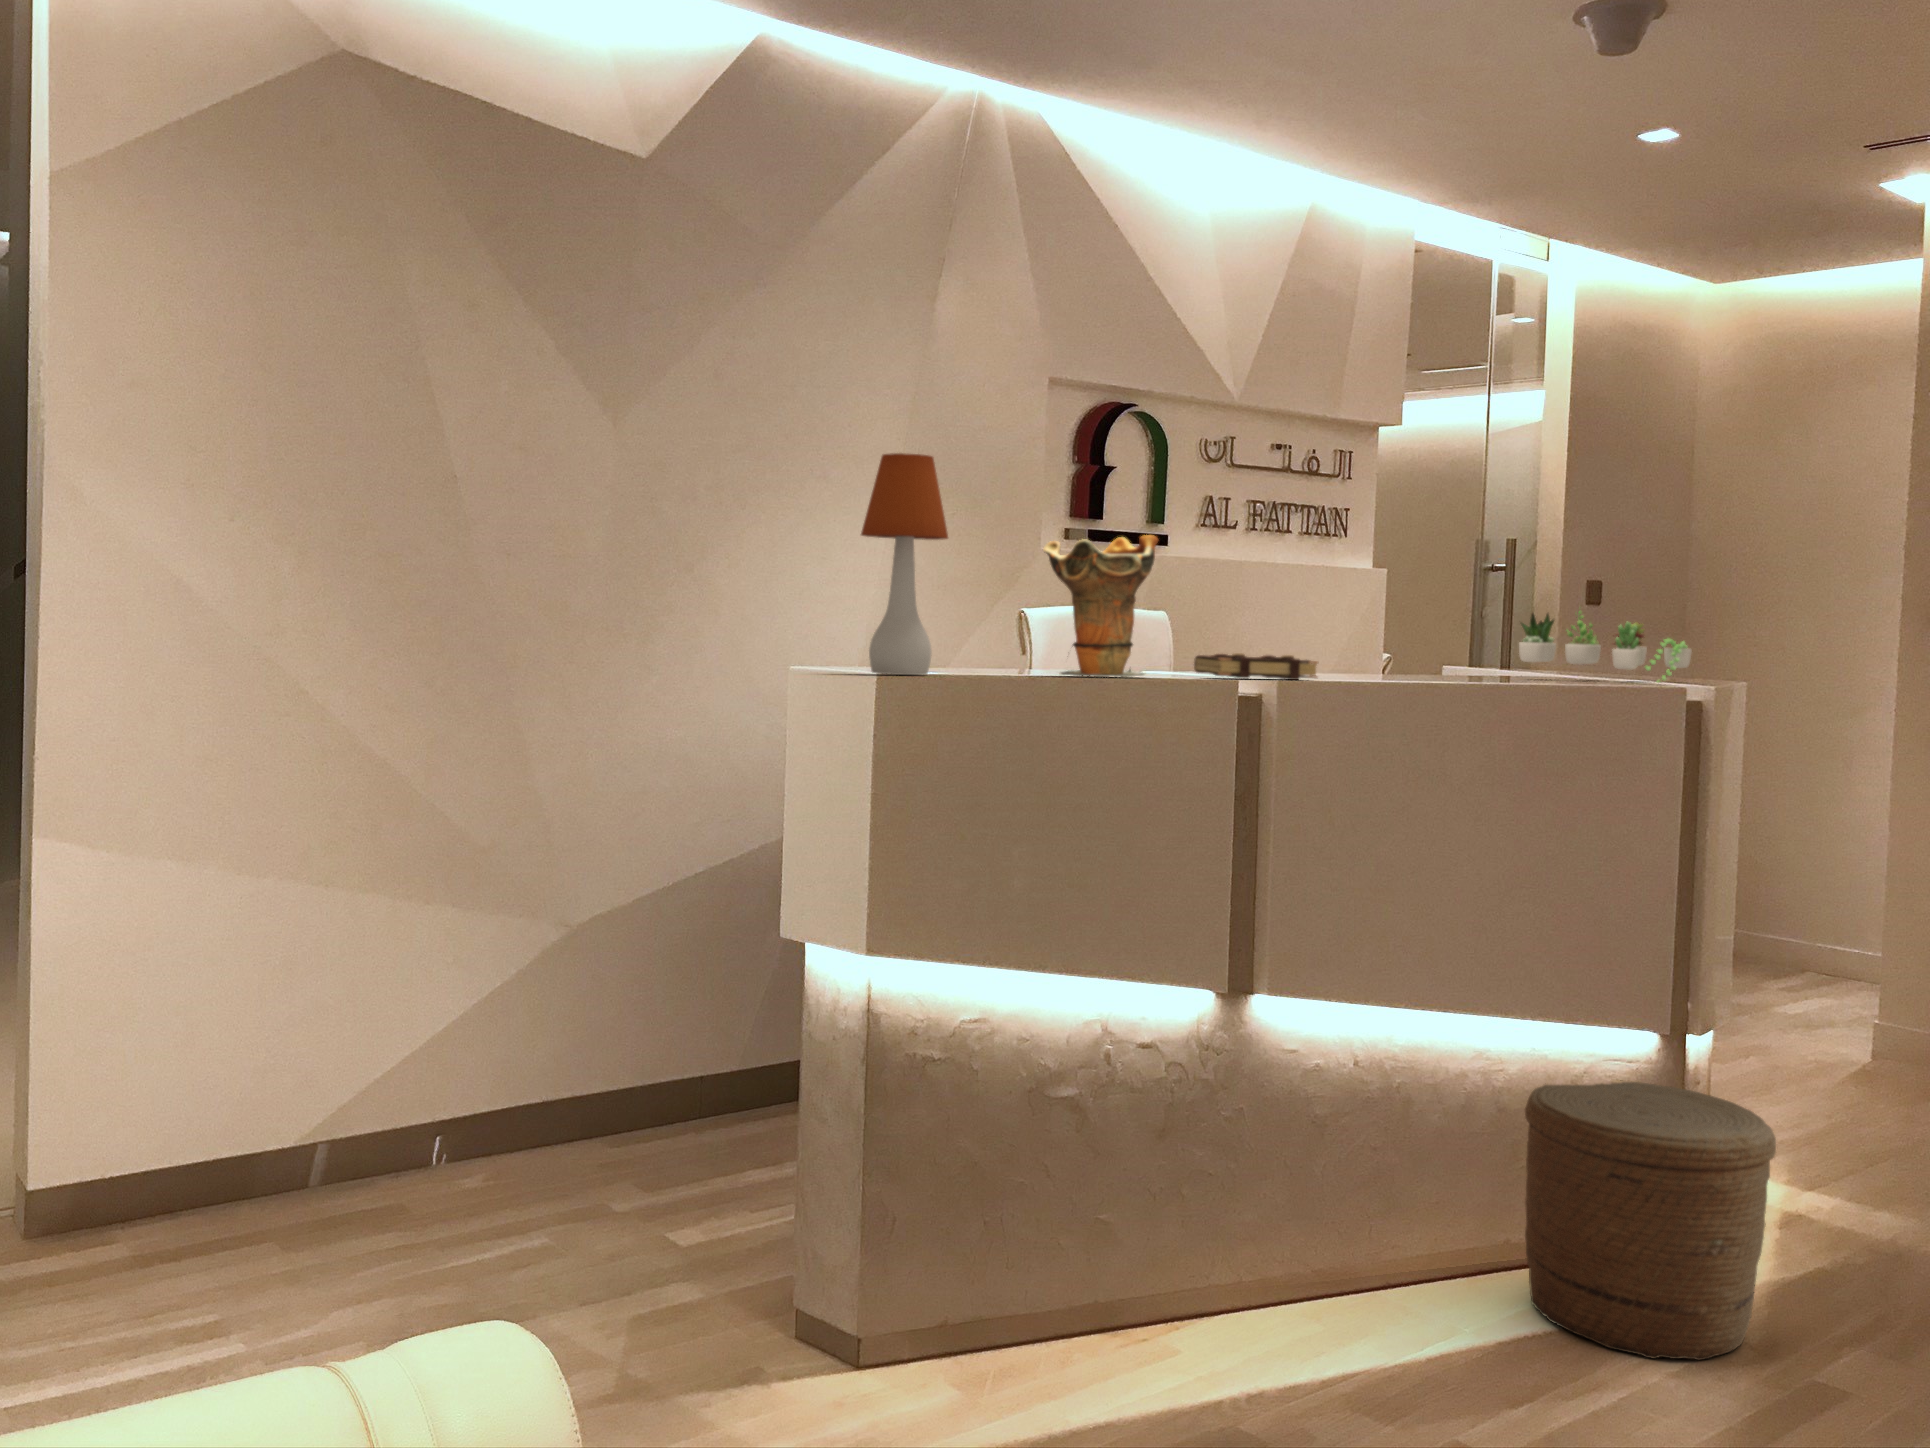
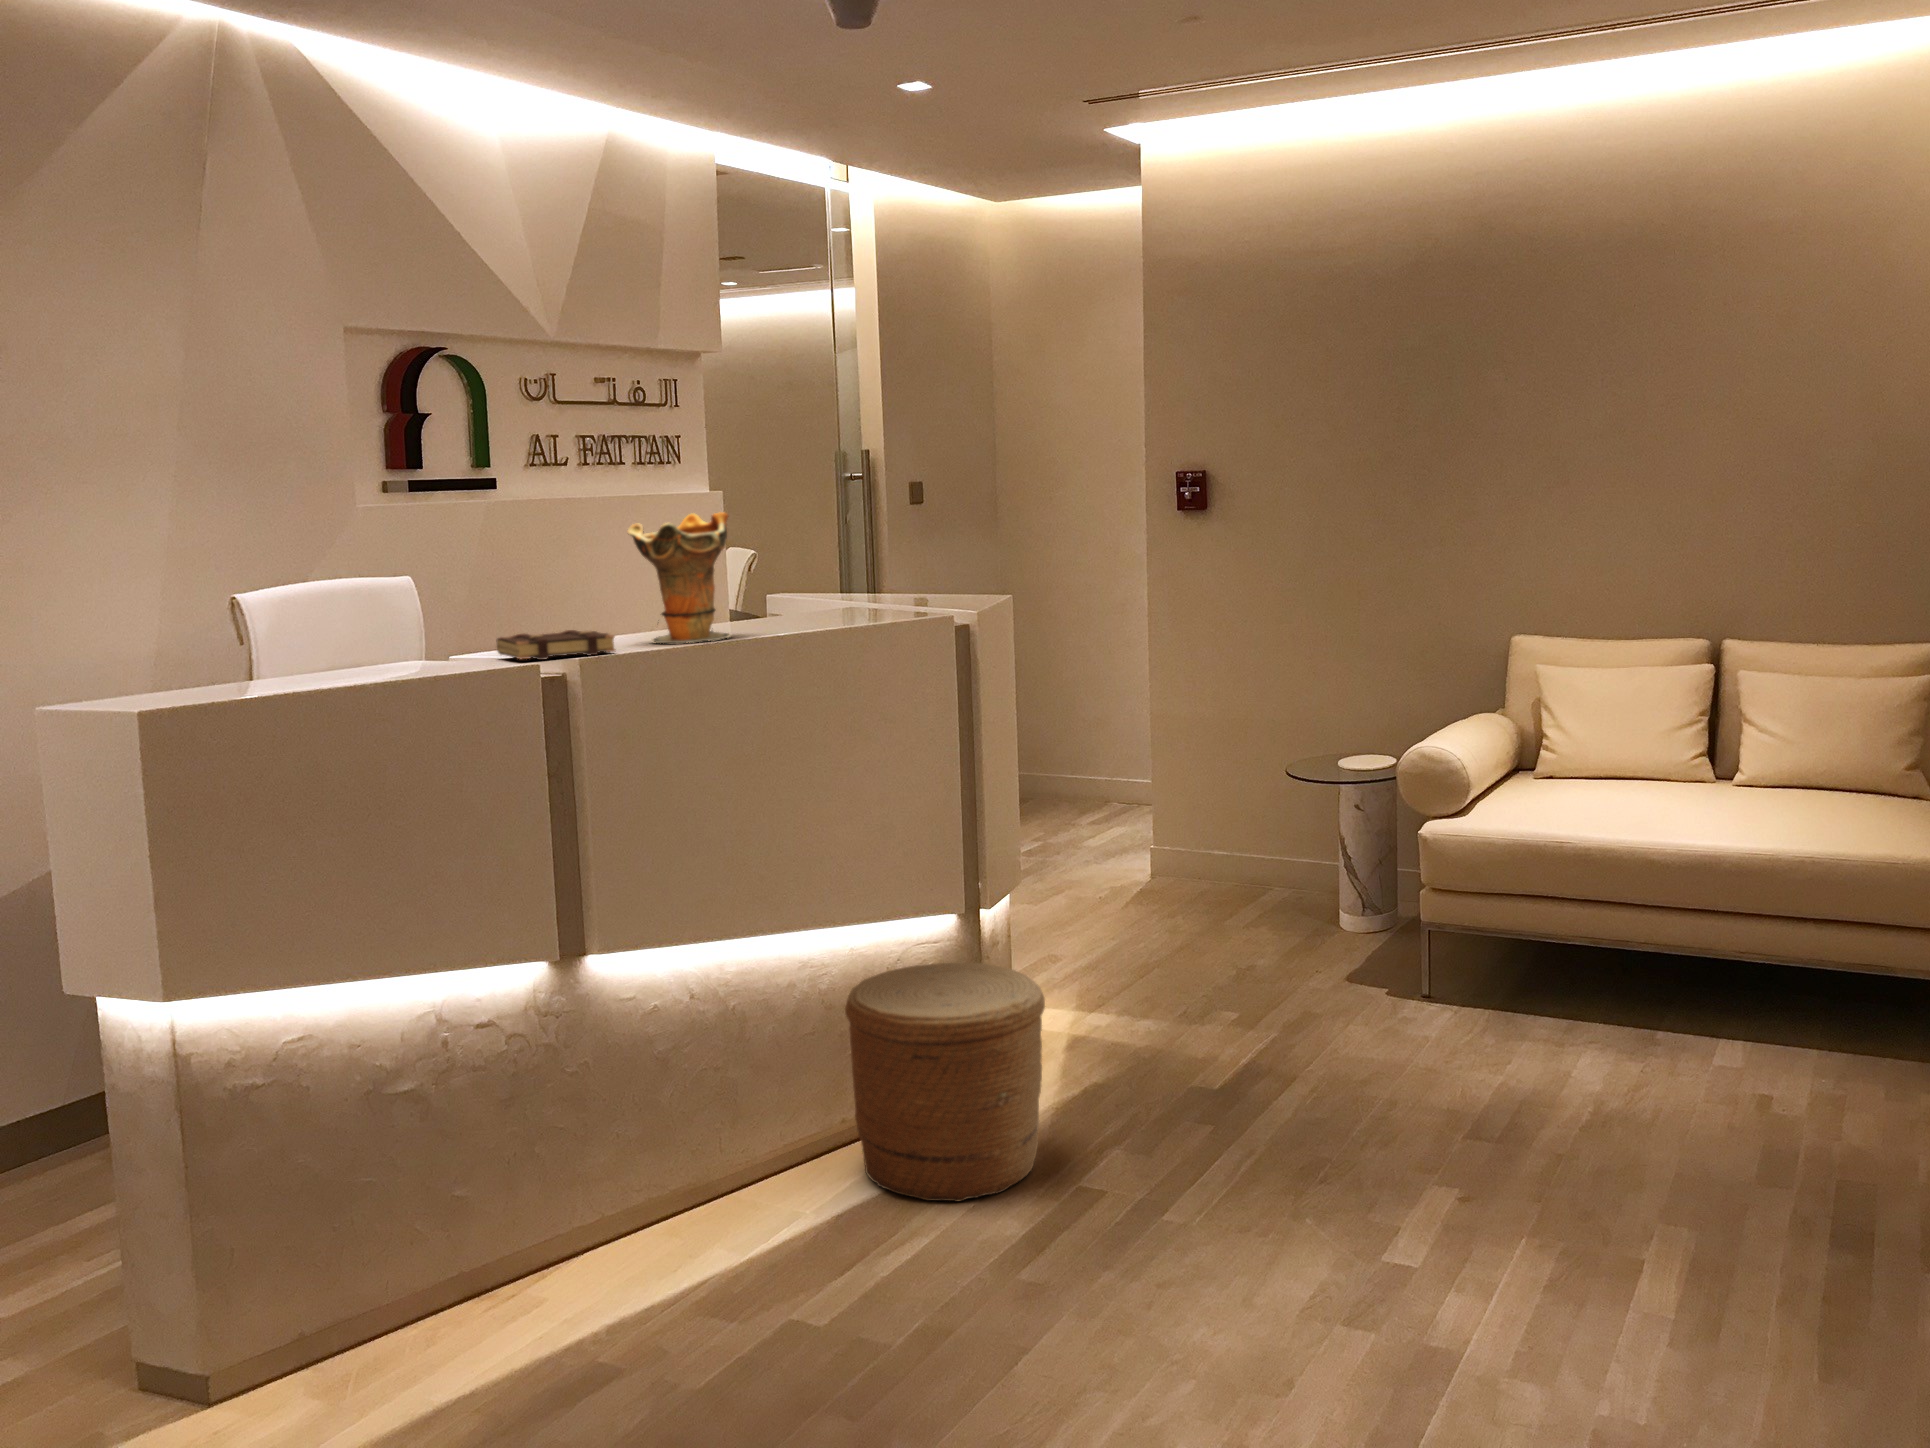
table lamp: present [861,453,948,675] -> none [98,472,203,706]
decorative vase: present [1043,535,1158,677] -> present [627,512,731,643]
succulent plant: present [1519,611,1692,683] -> none [819,538,965,606]

